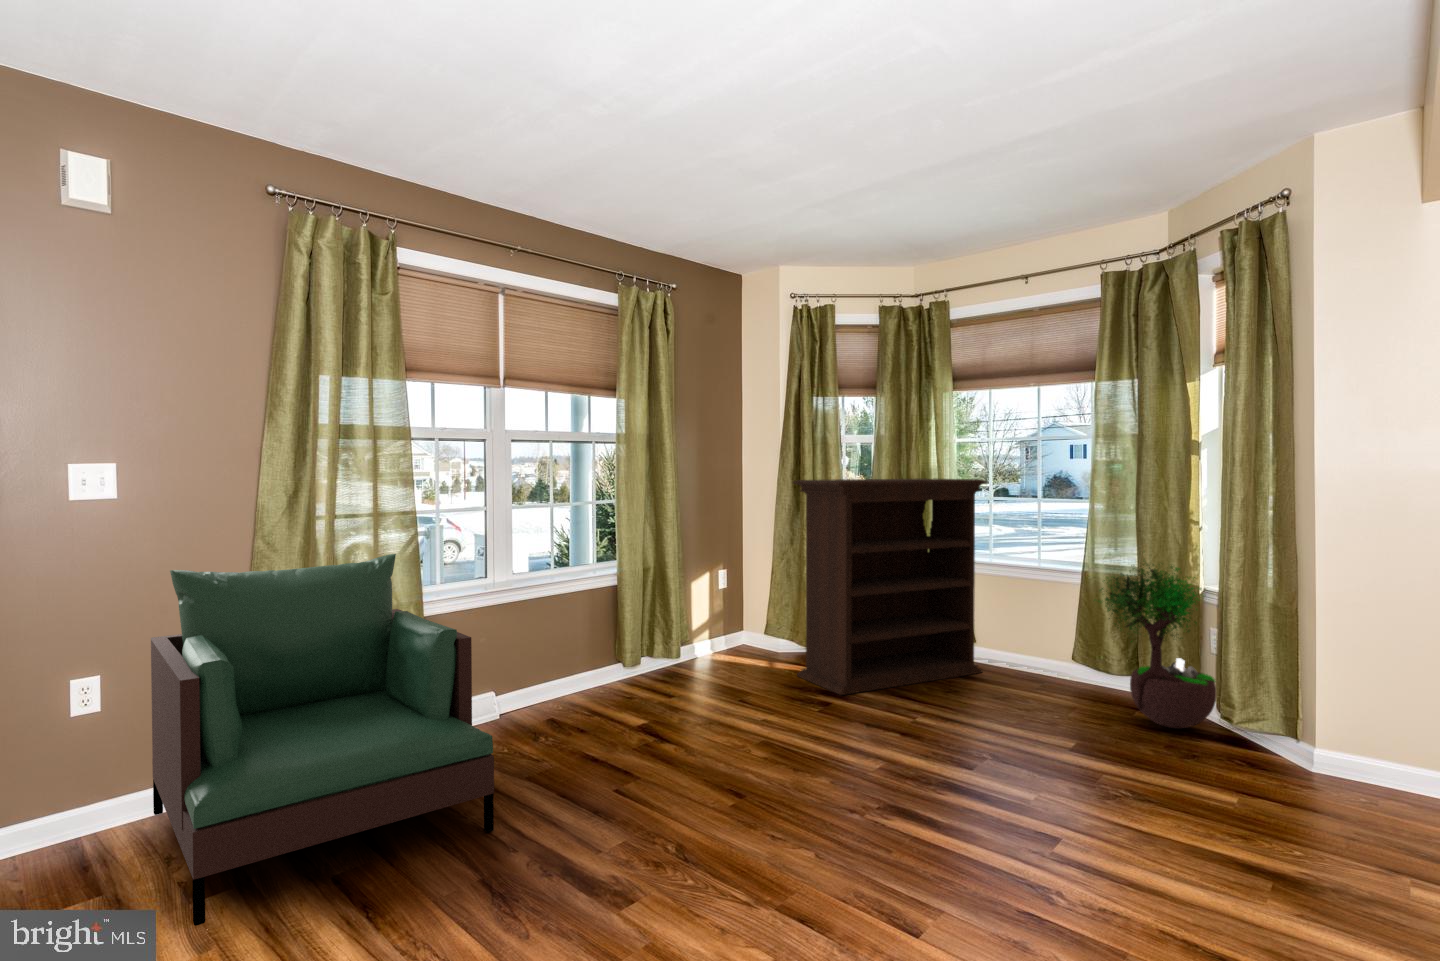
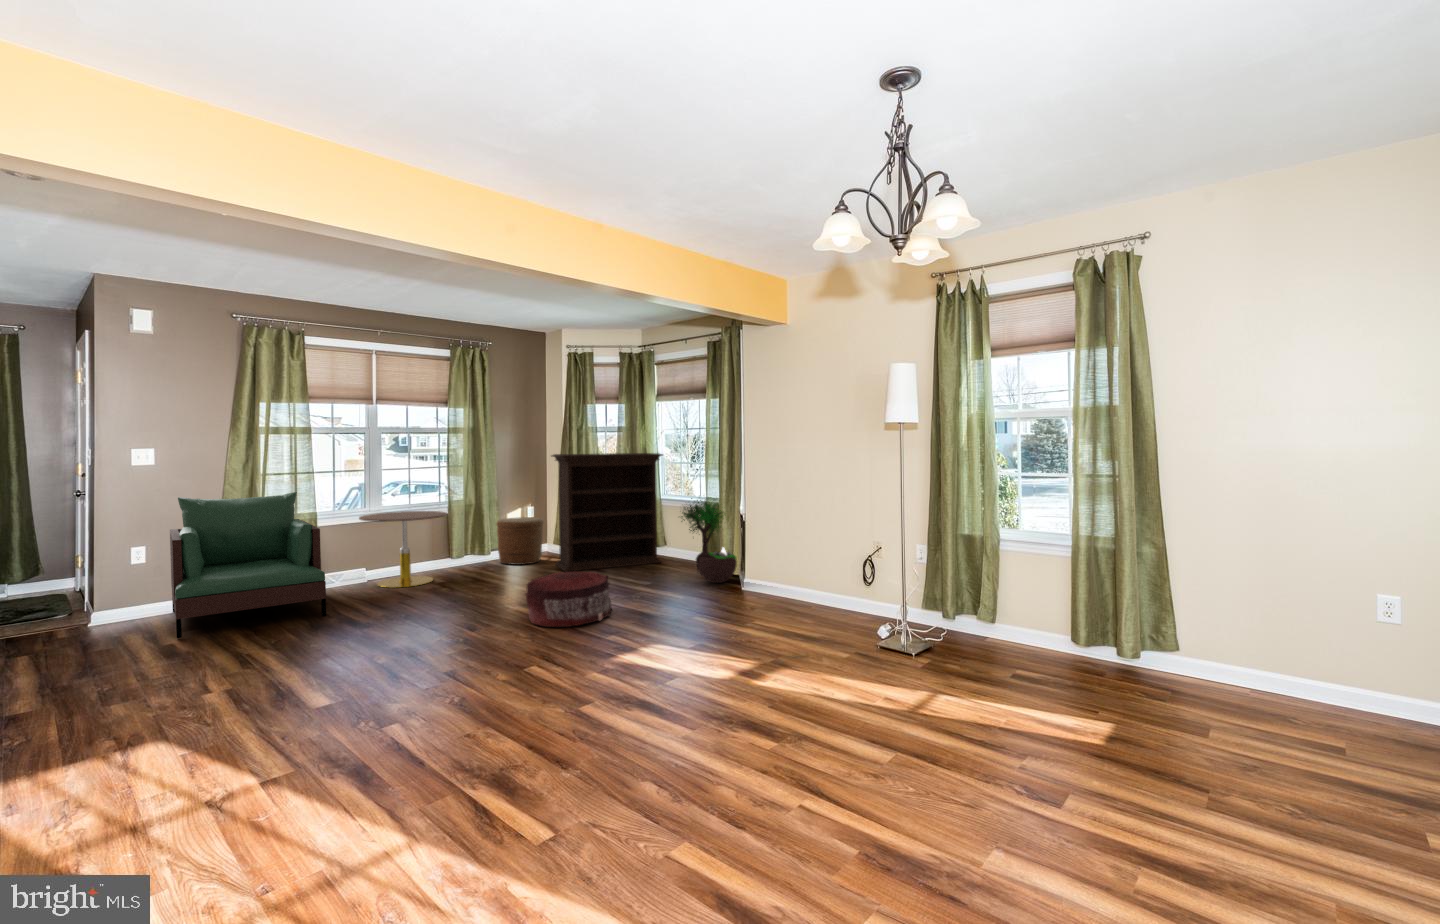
side table: none [492,583,646,737] -> present [359,511,447,588]
woven basket: none [688,589,768,677] -> present [497,517,543,565]
pouf: none [945,727,1141,883] -> present [526,571,613,627]

